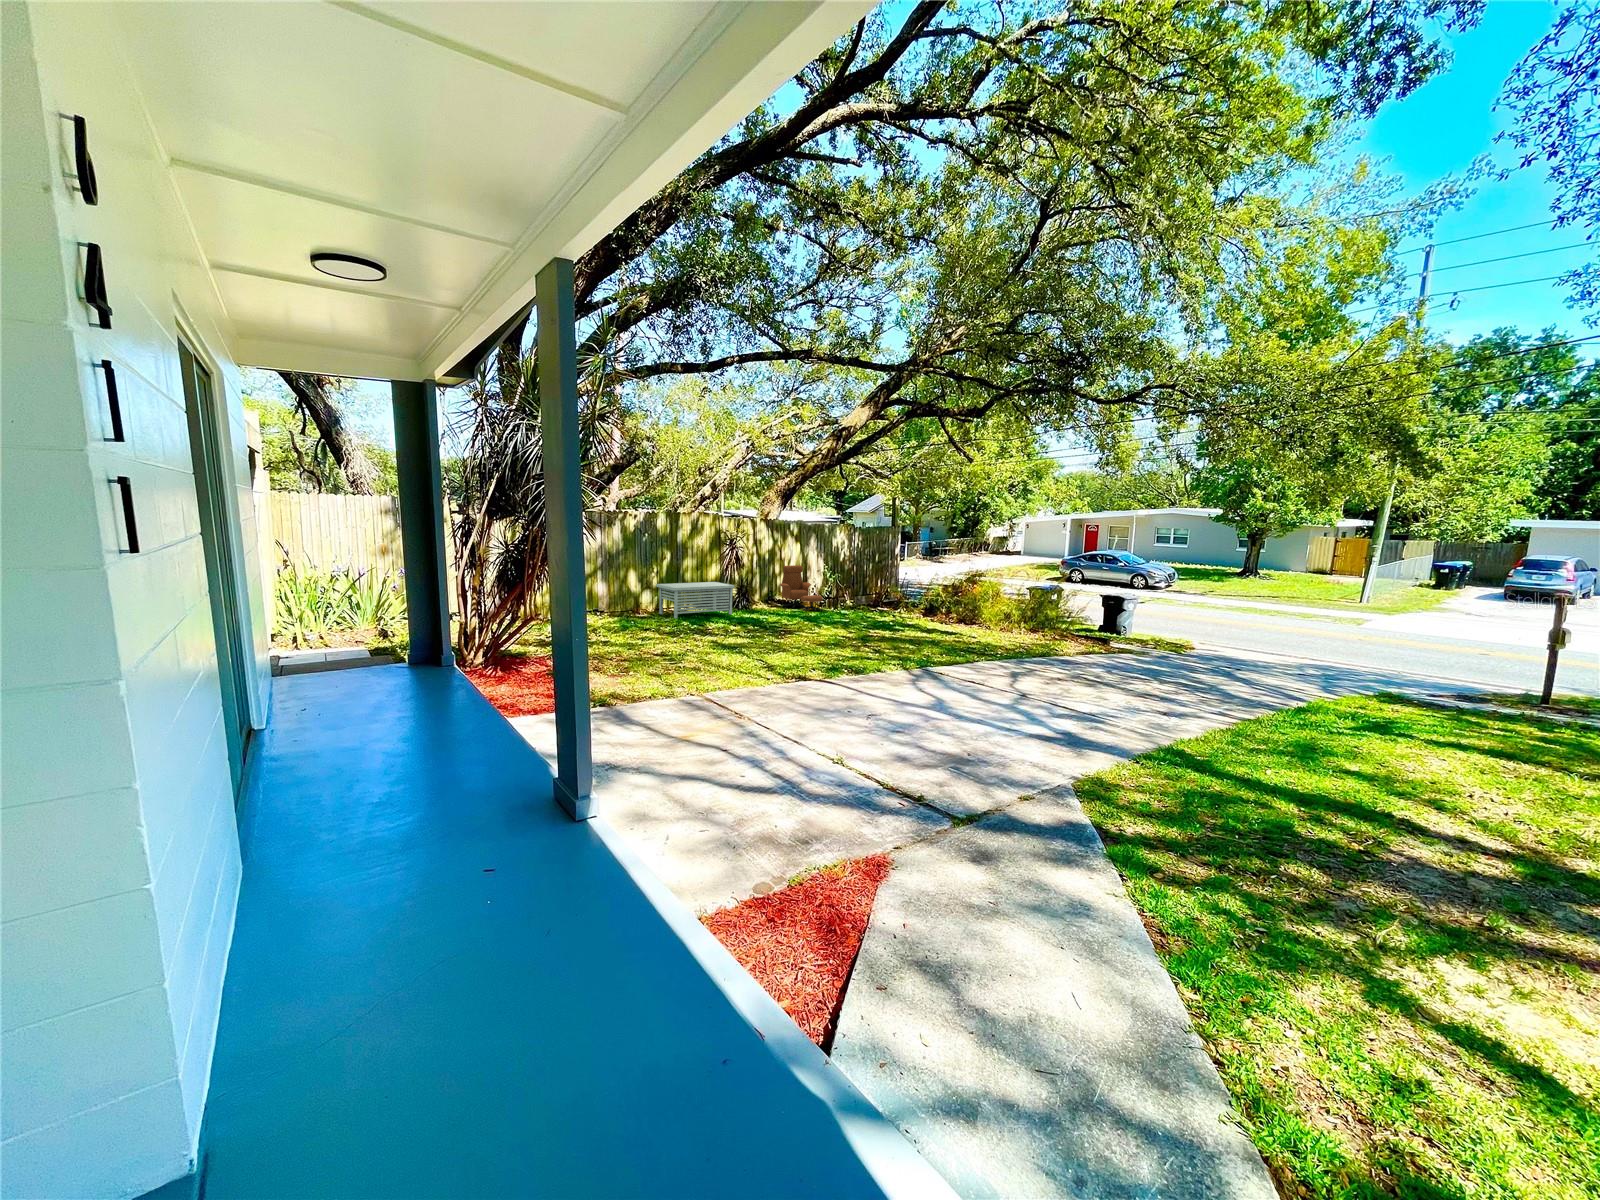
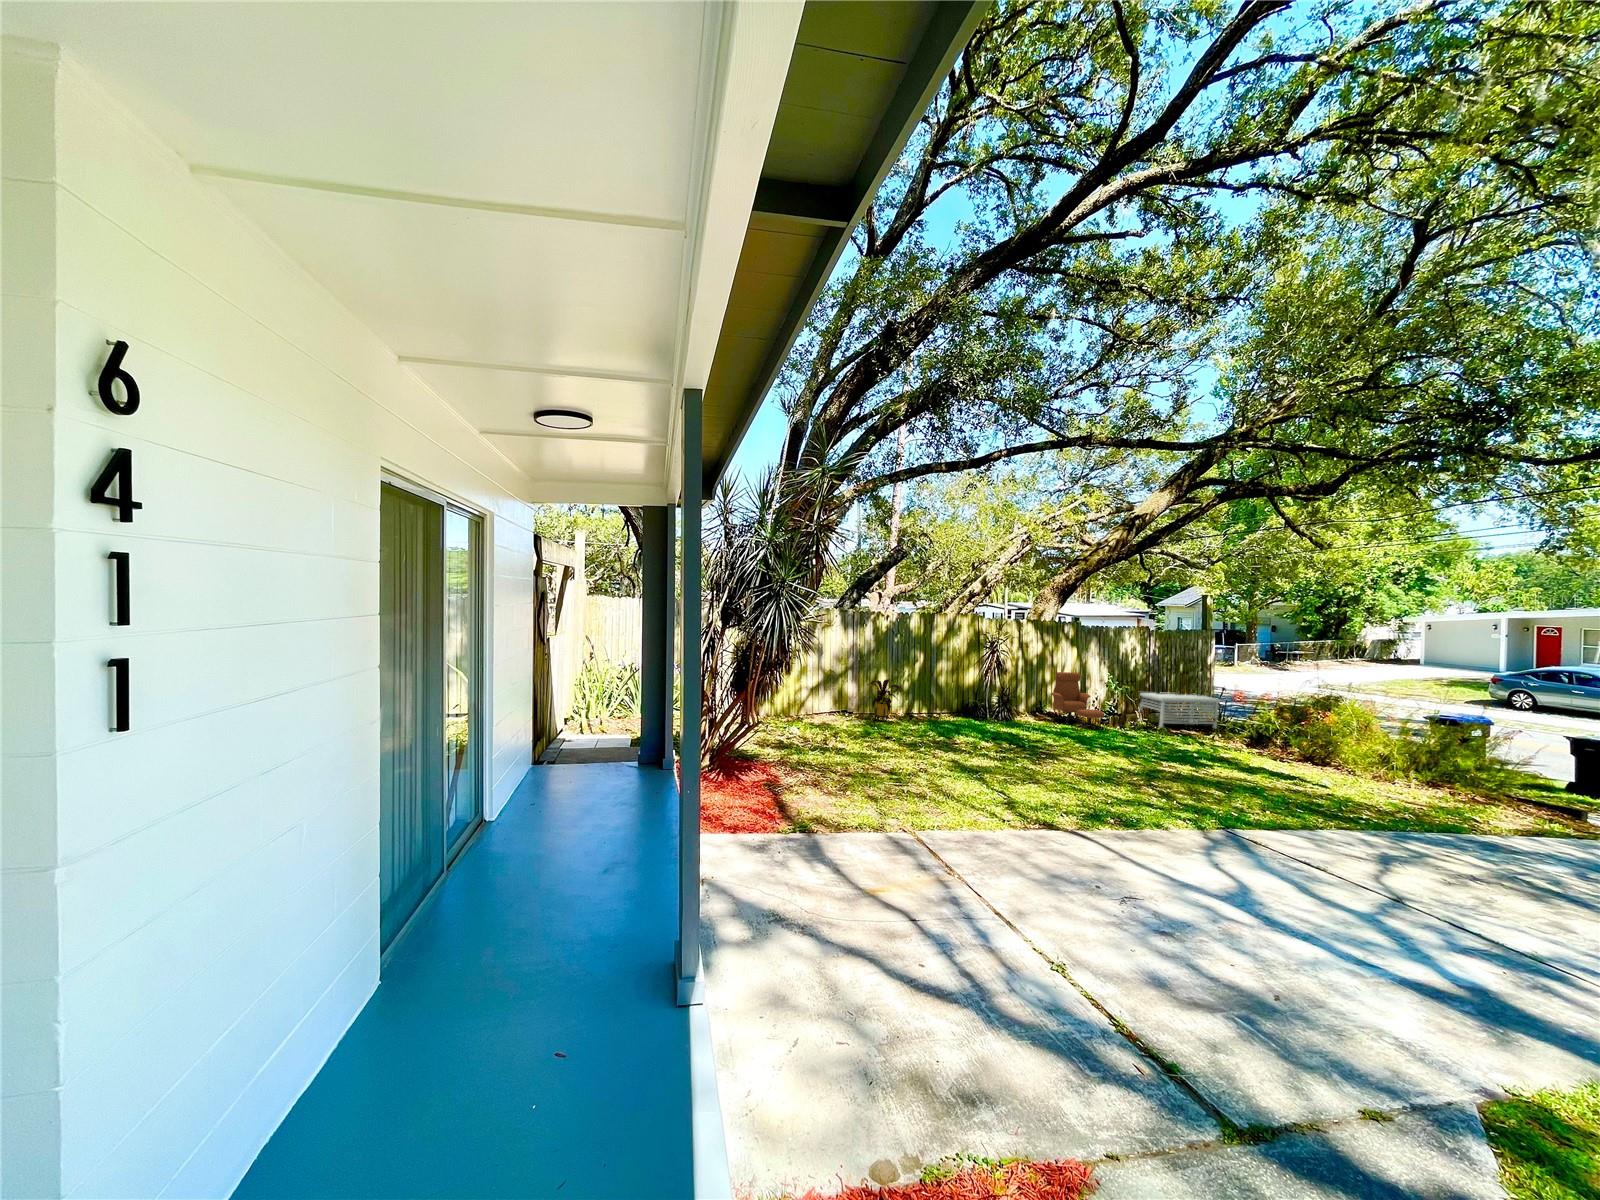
house plant: none [615,579,653,620] -> present [868,679,902,721]
storage bench: present [656,582,734,618] -> present [1139,692,1220,728]

